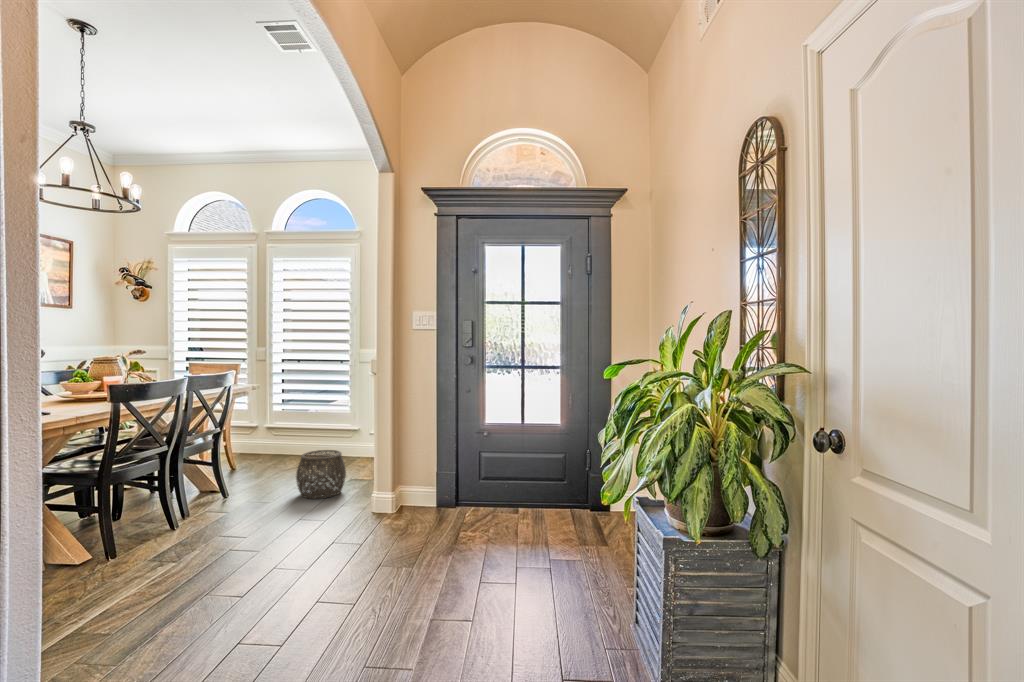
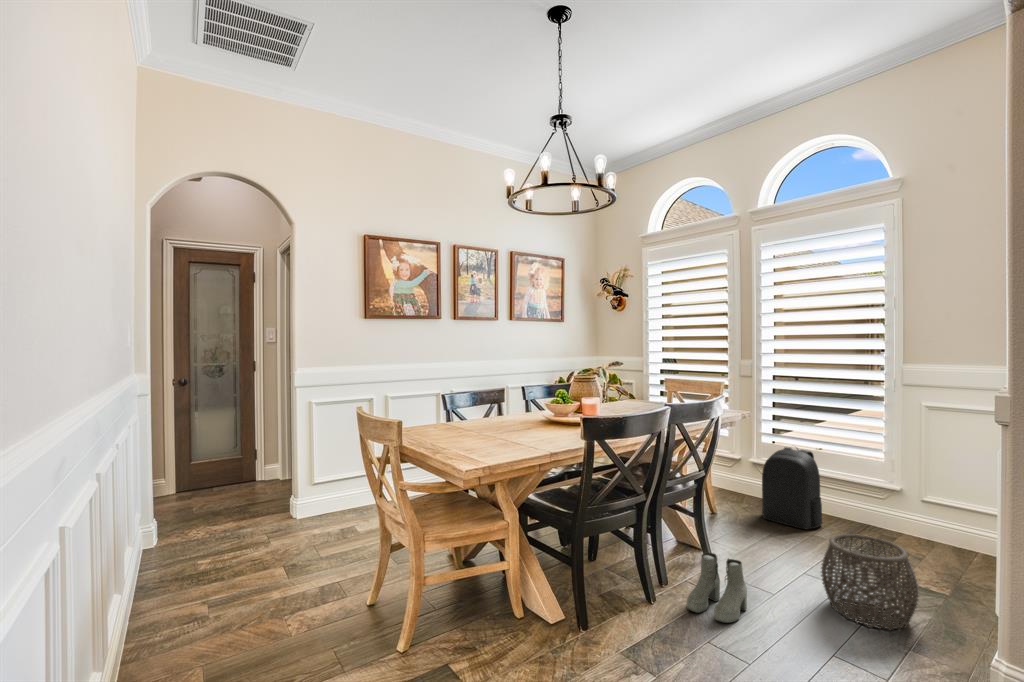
backpack: none [270,408,311,464] -> present [762,447,822,530]
boots: none [200,479,246,521] -> present [687,553,747,623]

